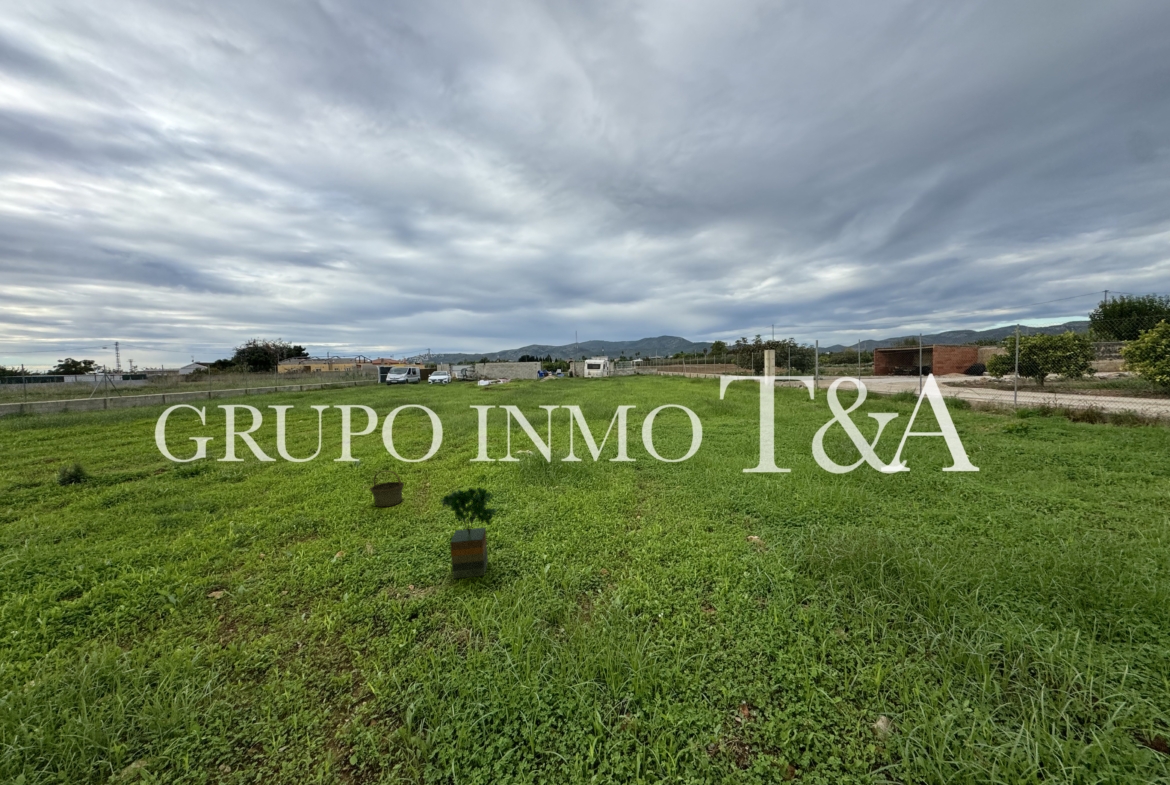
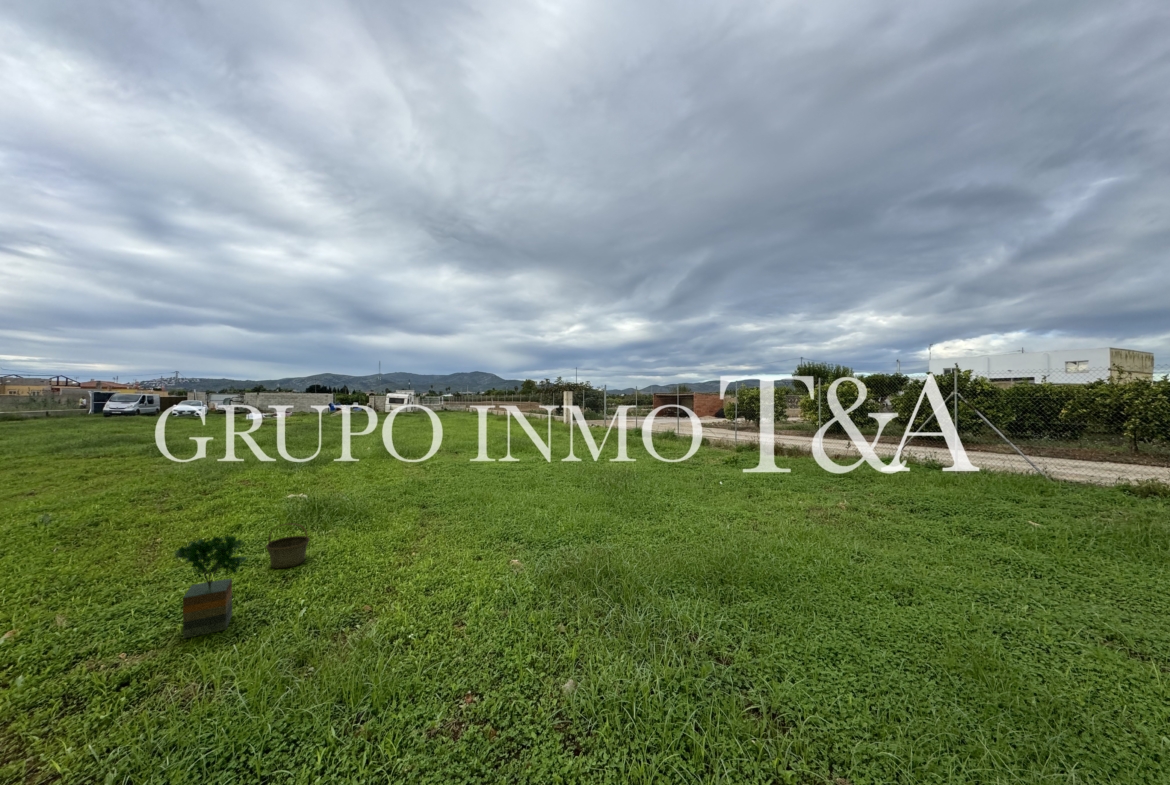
basket: present [370,471,404,507] -> present [266,523,310,568]

